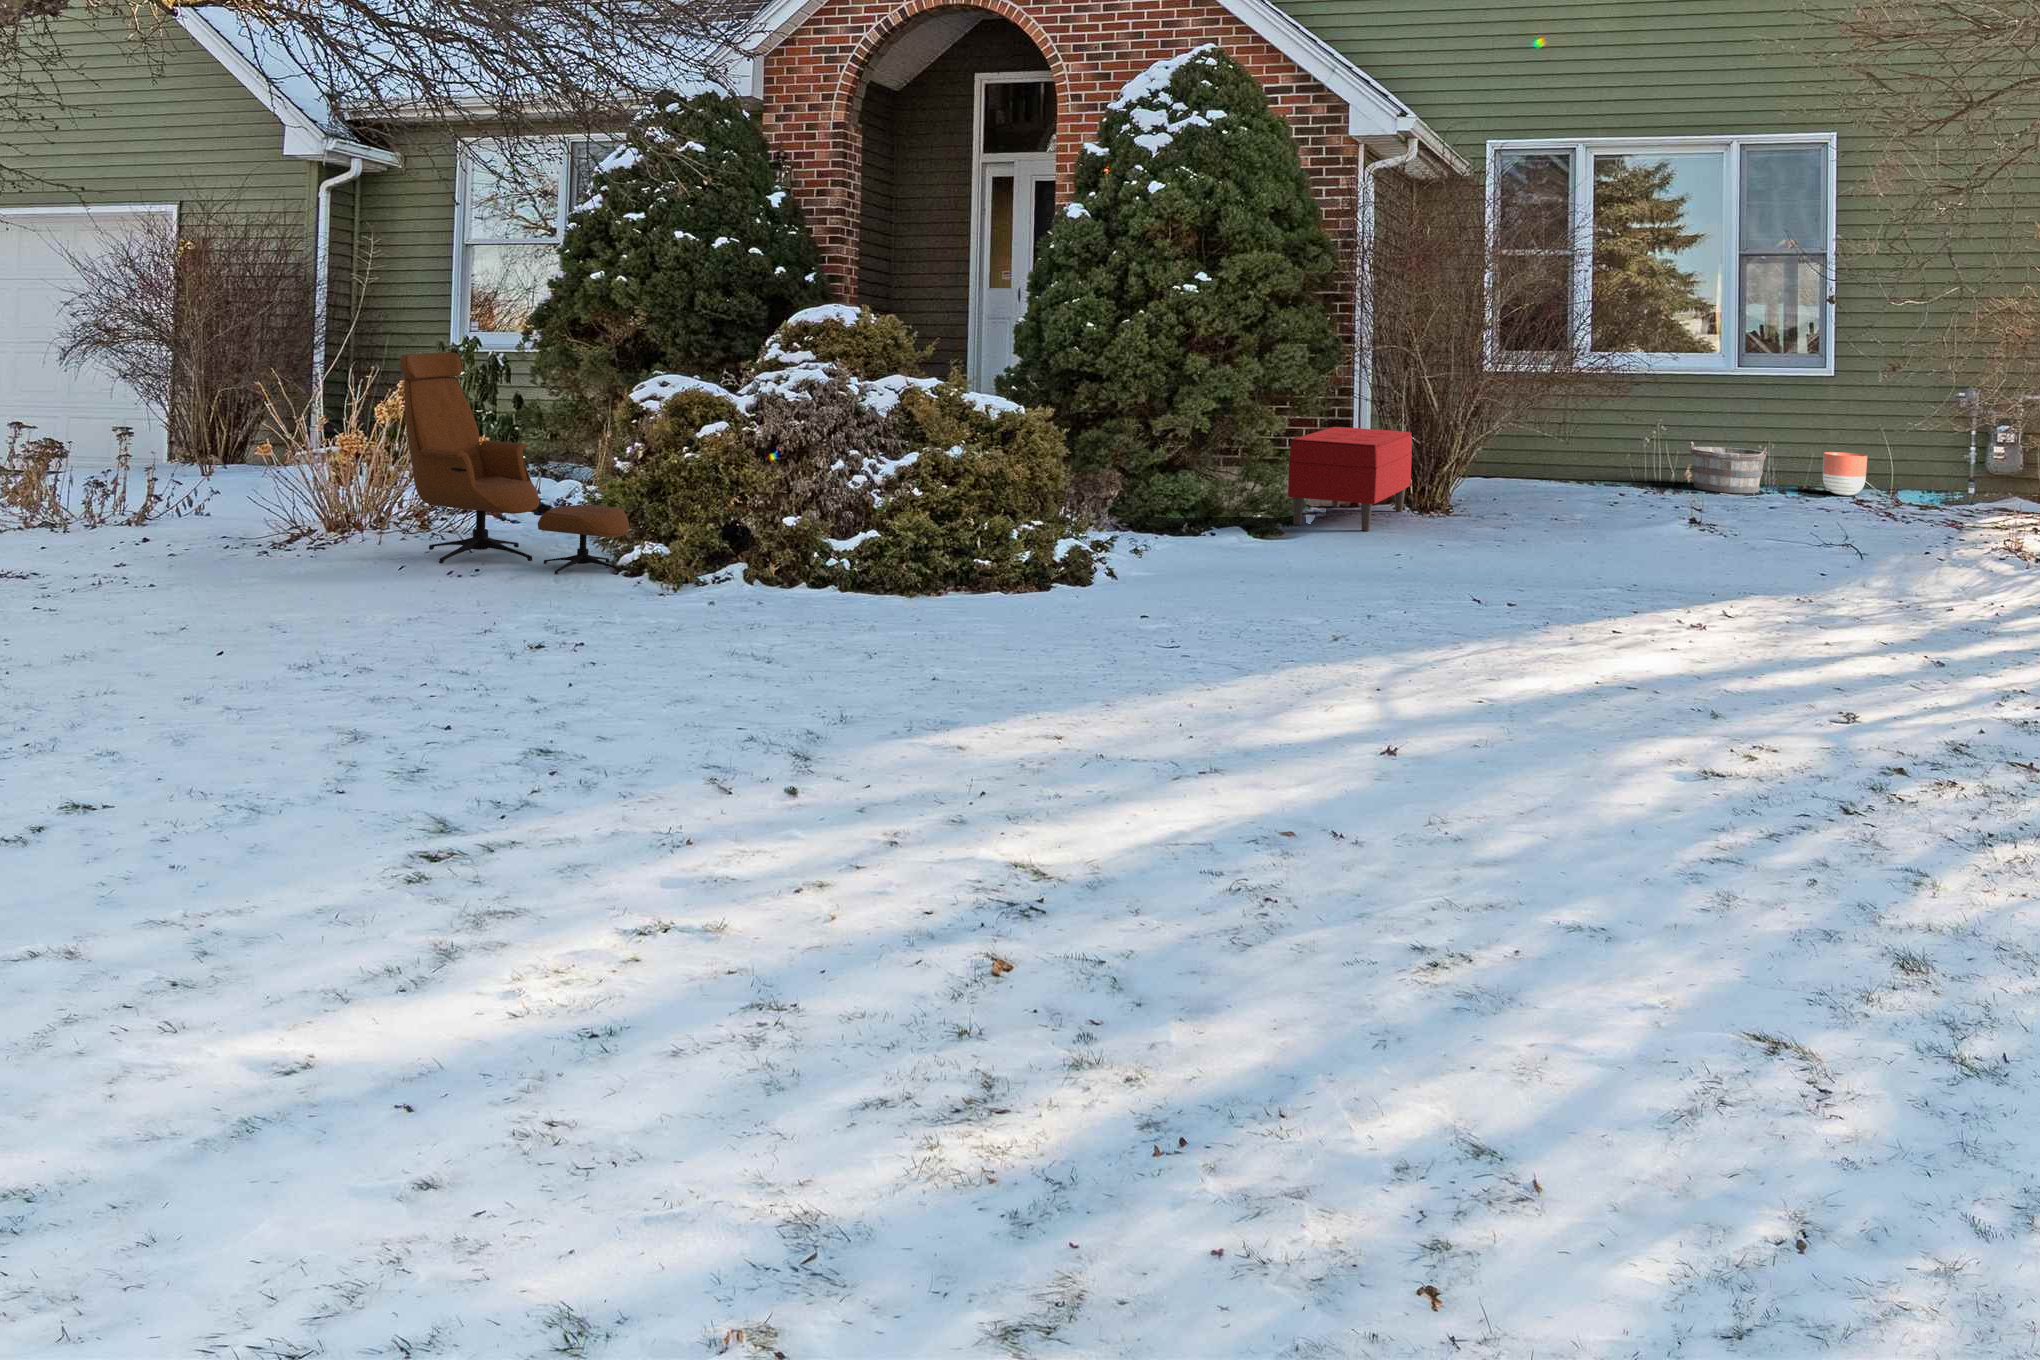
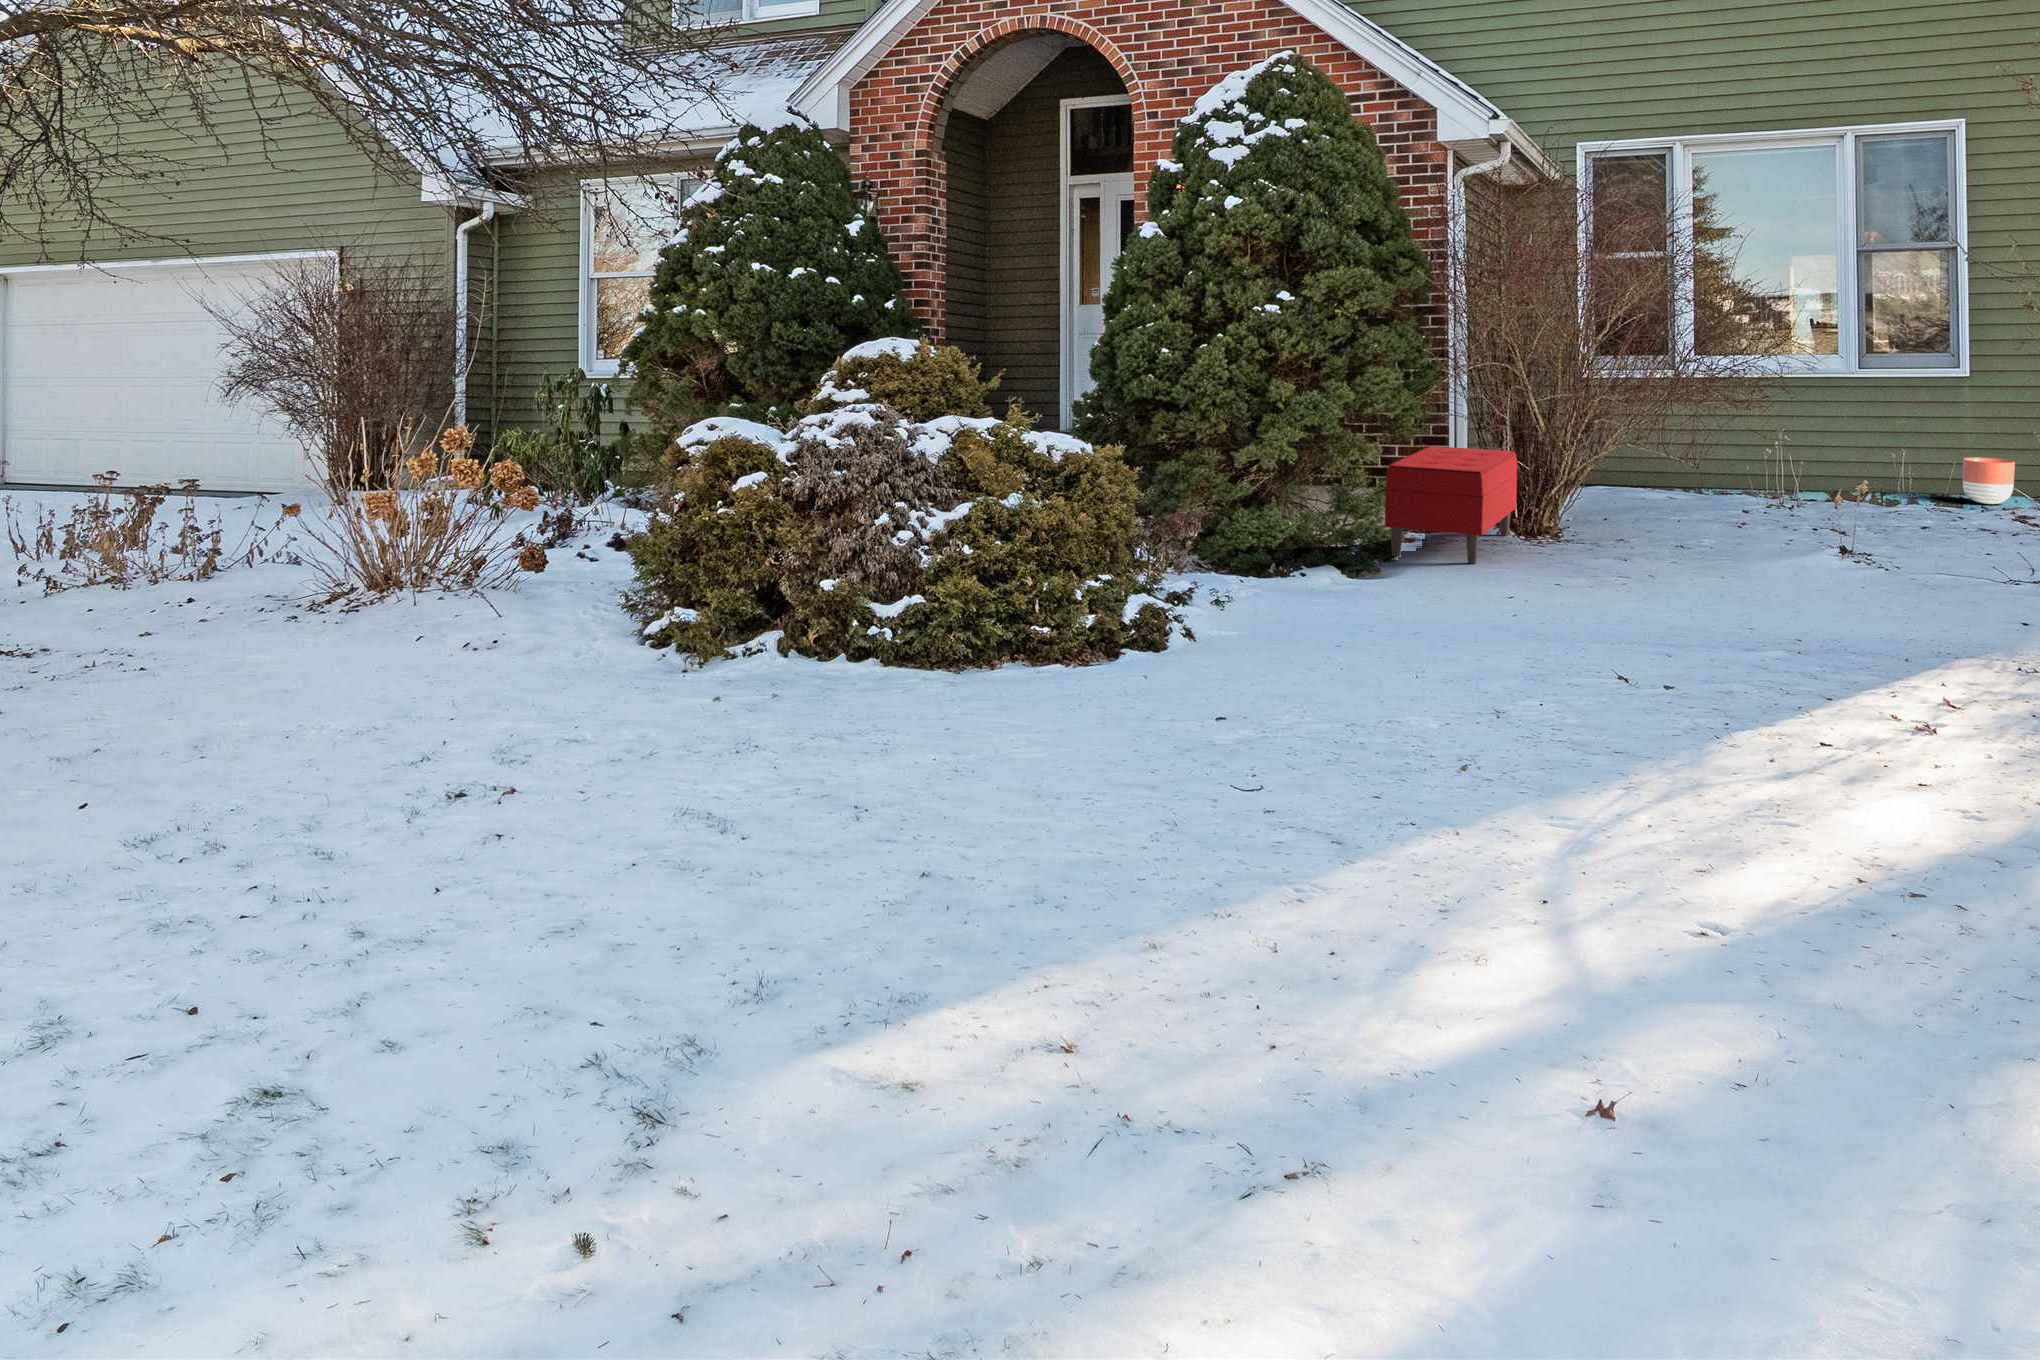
lounge chair: present [399,353,629,574] -> none [428,400,664,642]
bucket: present [1690,442,1767,493] -> none [1810,448,1900,503]

